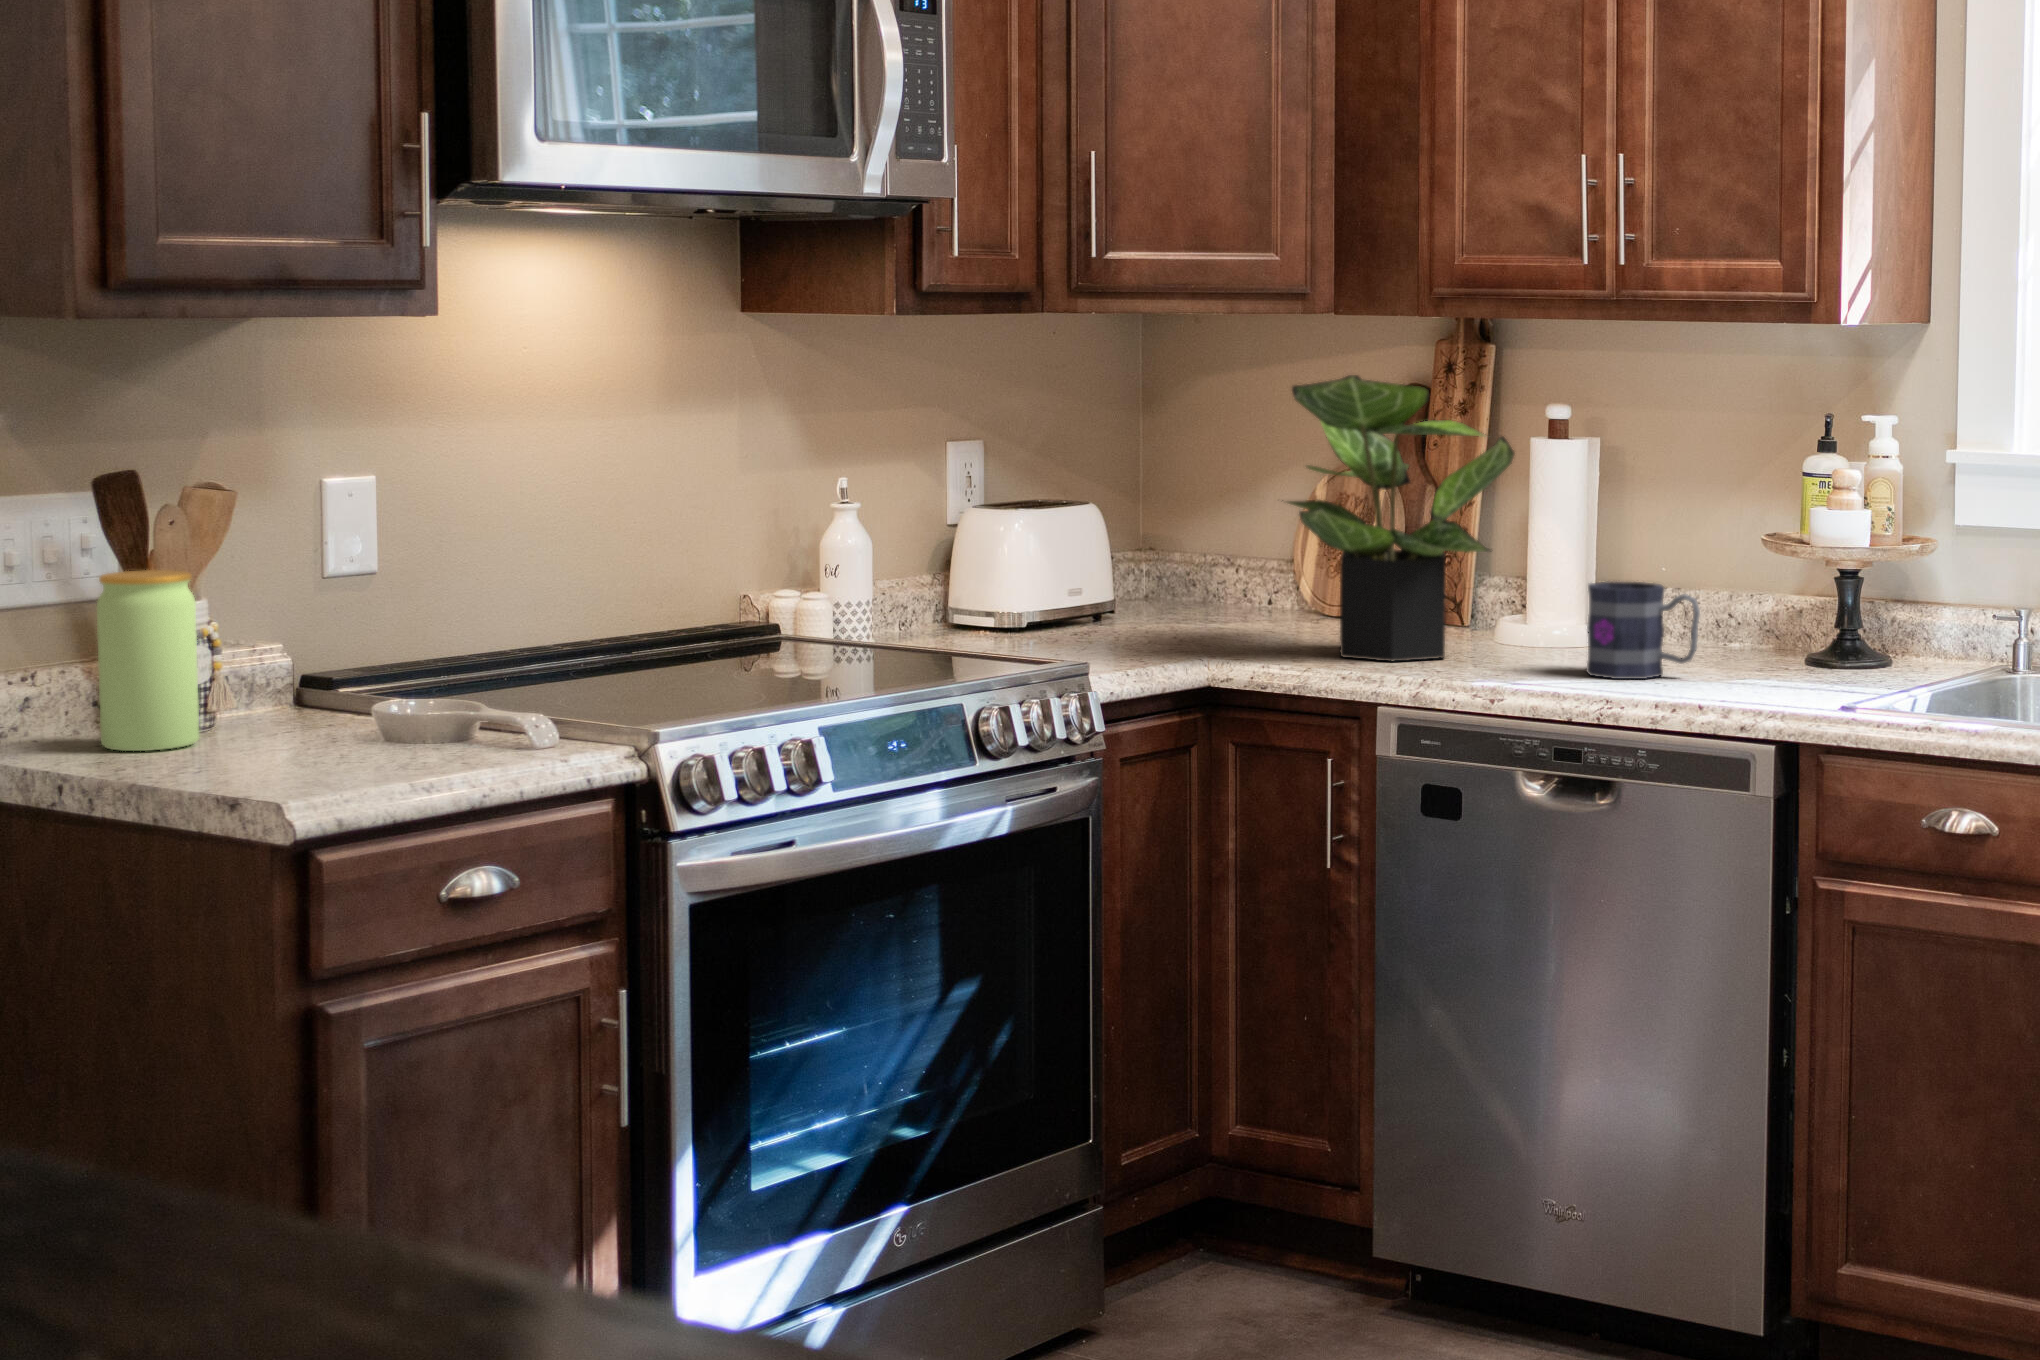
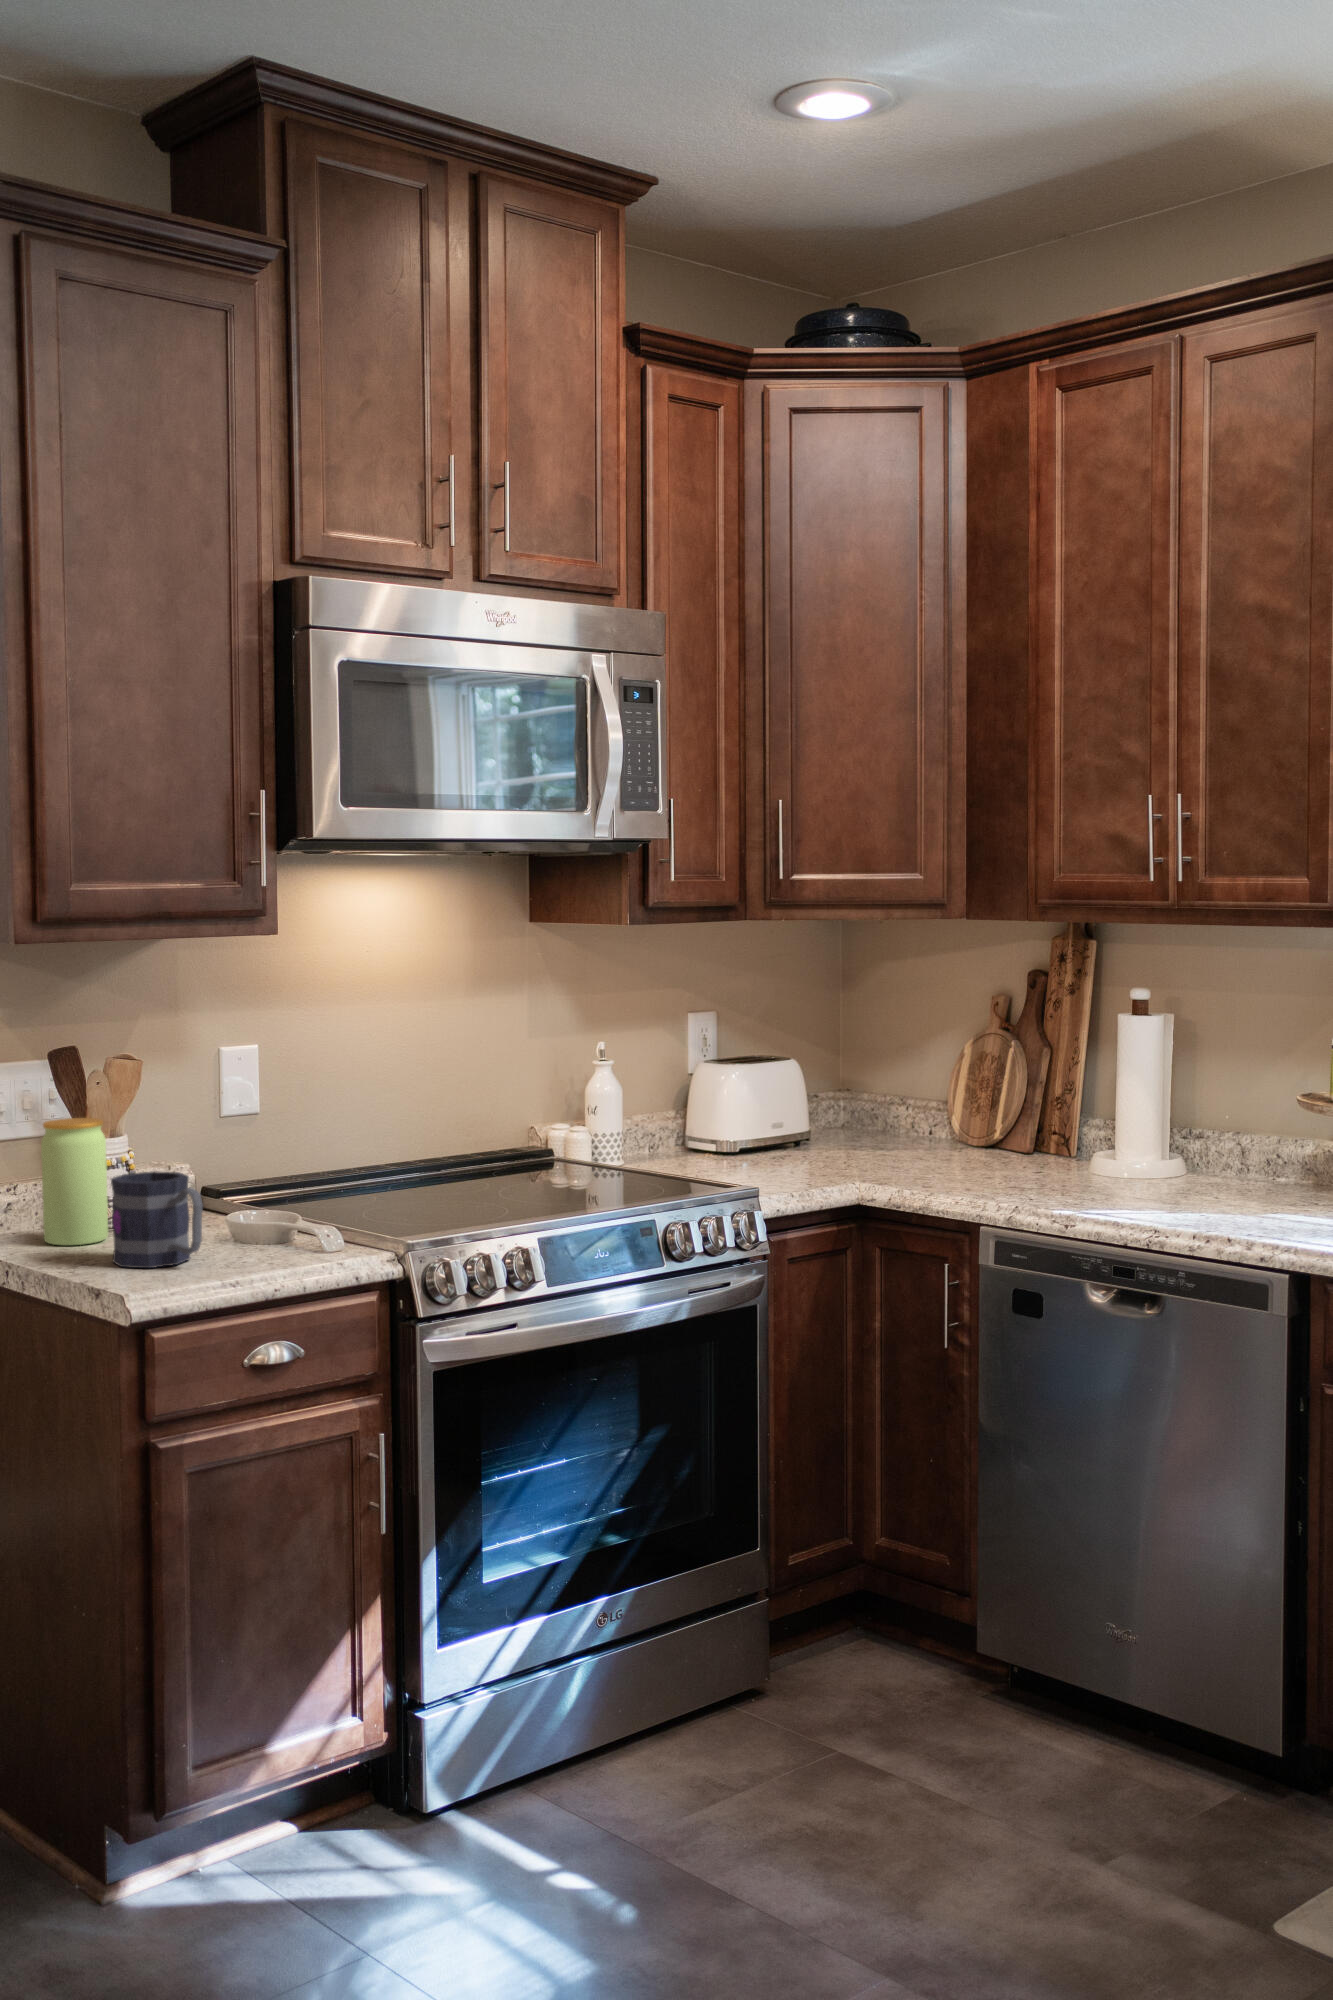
potted plant: present [1282,375,1514,661] -> none [912,969,1099,1190]
mug: present [1587,582,1700,679] -> present [111,1171,203,1268]

